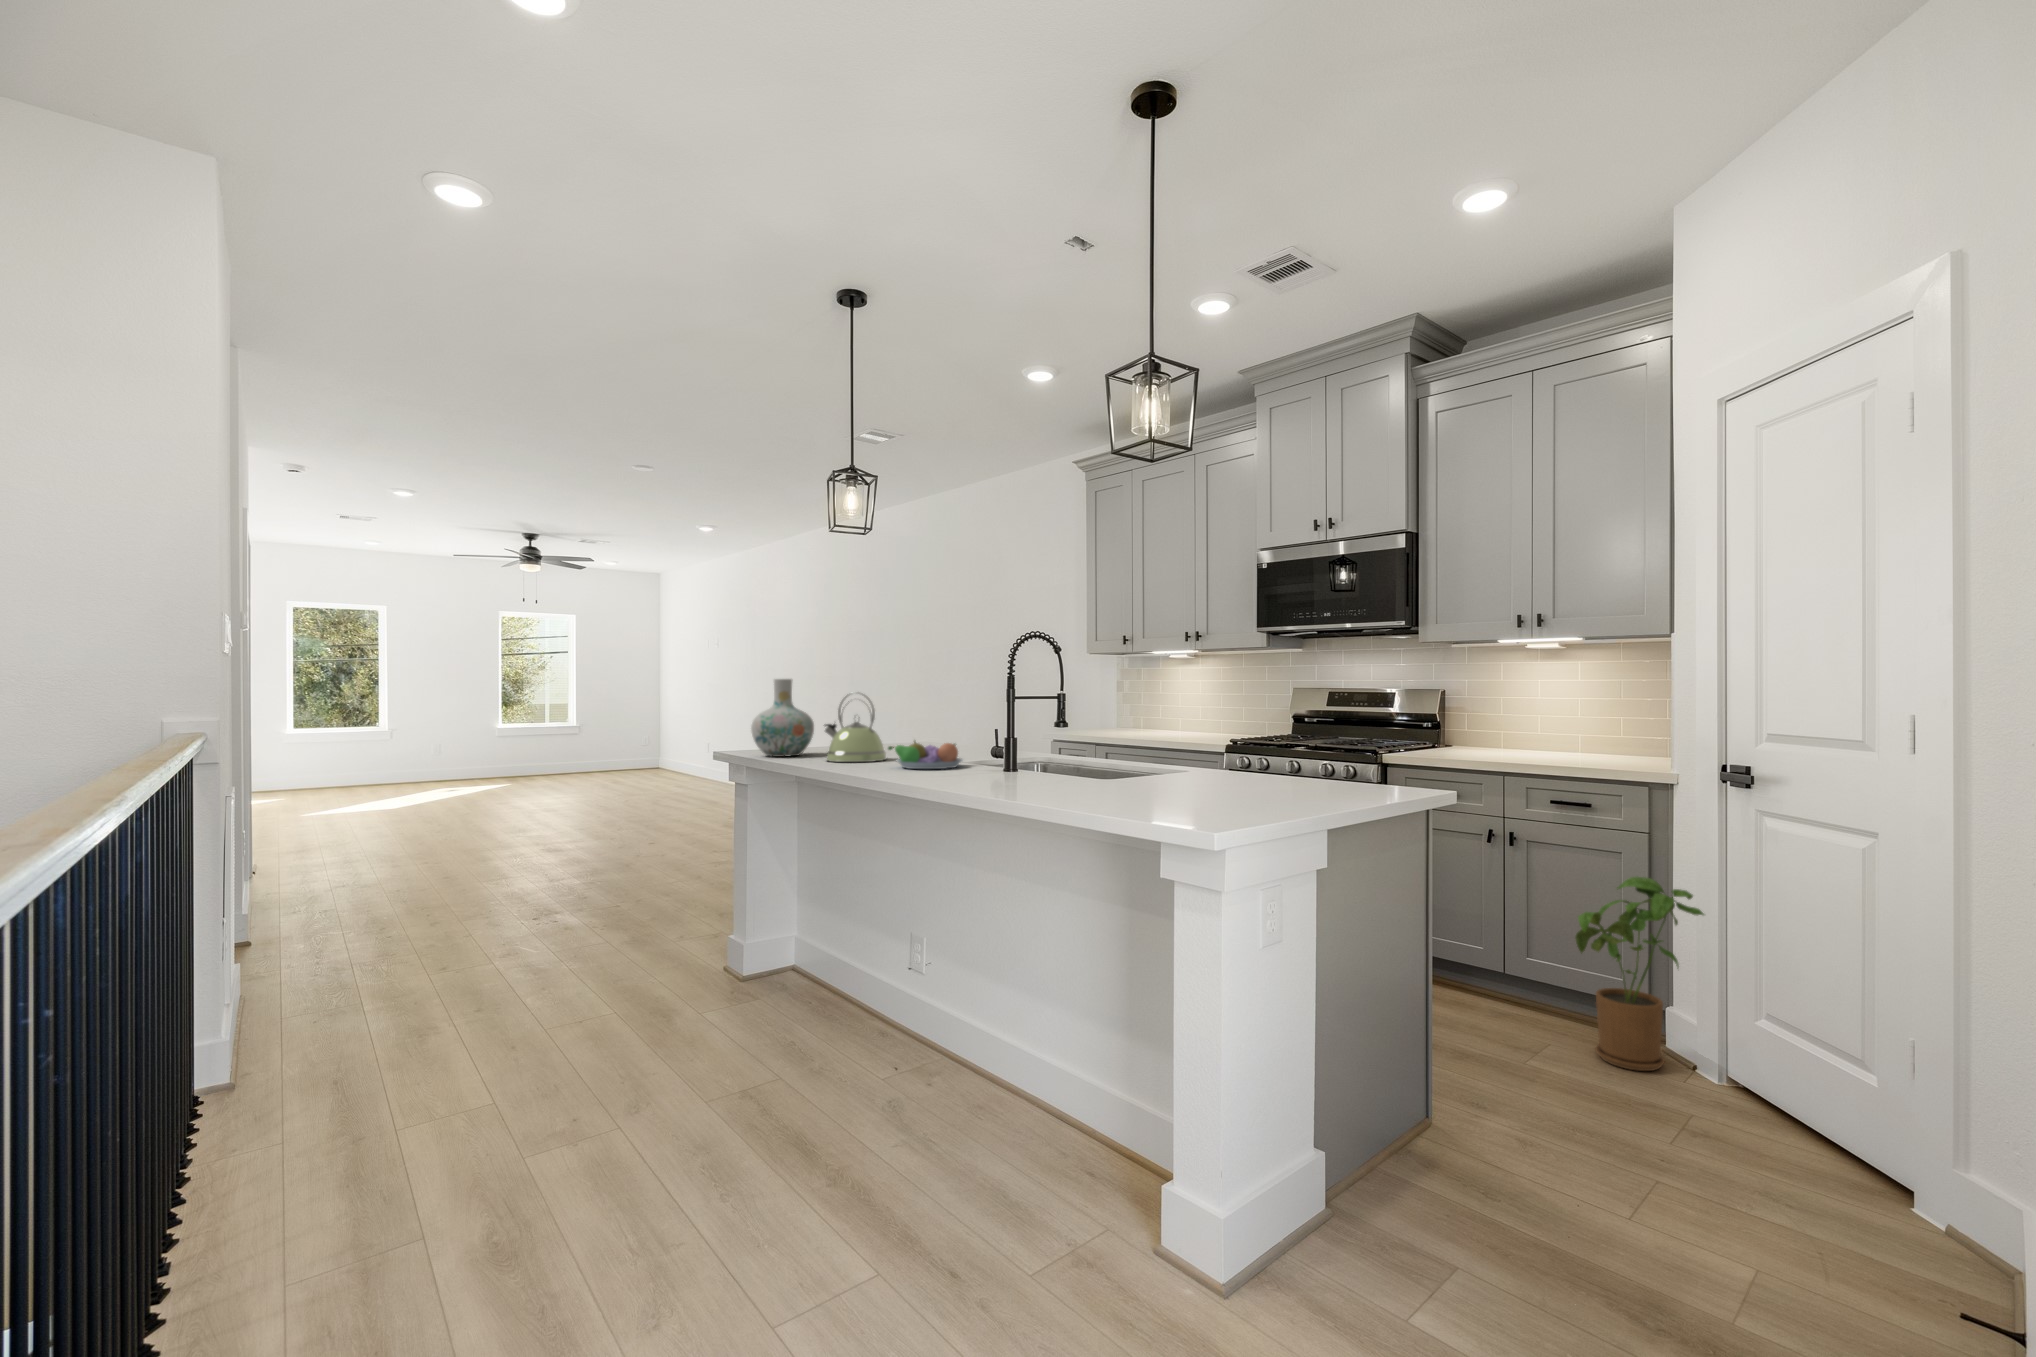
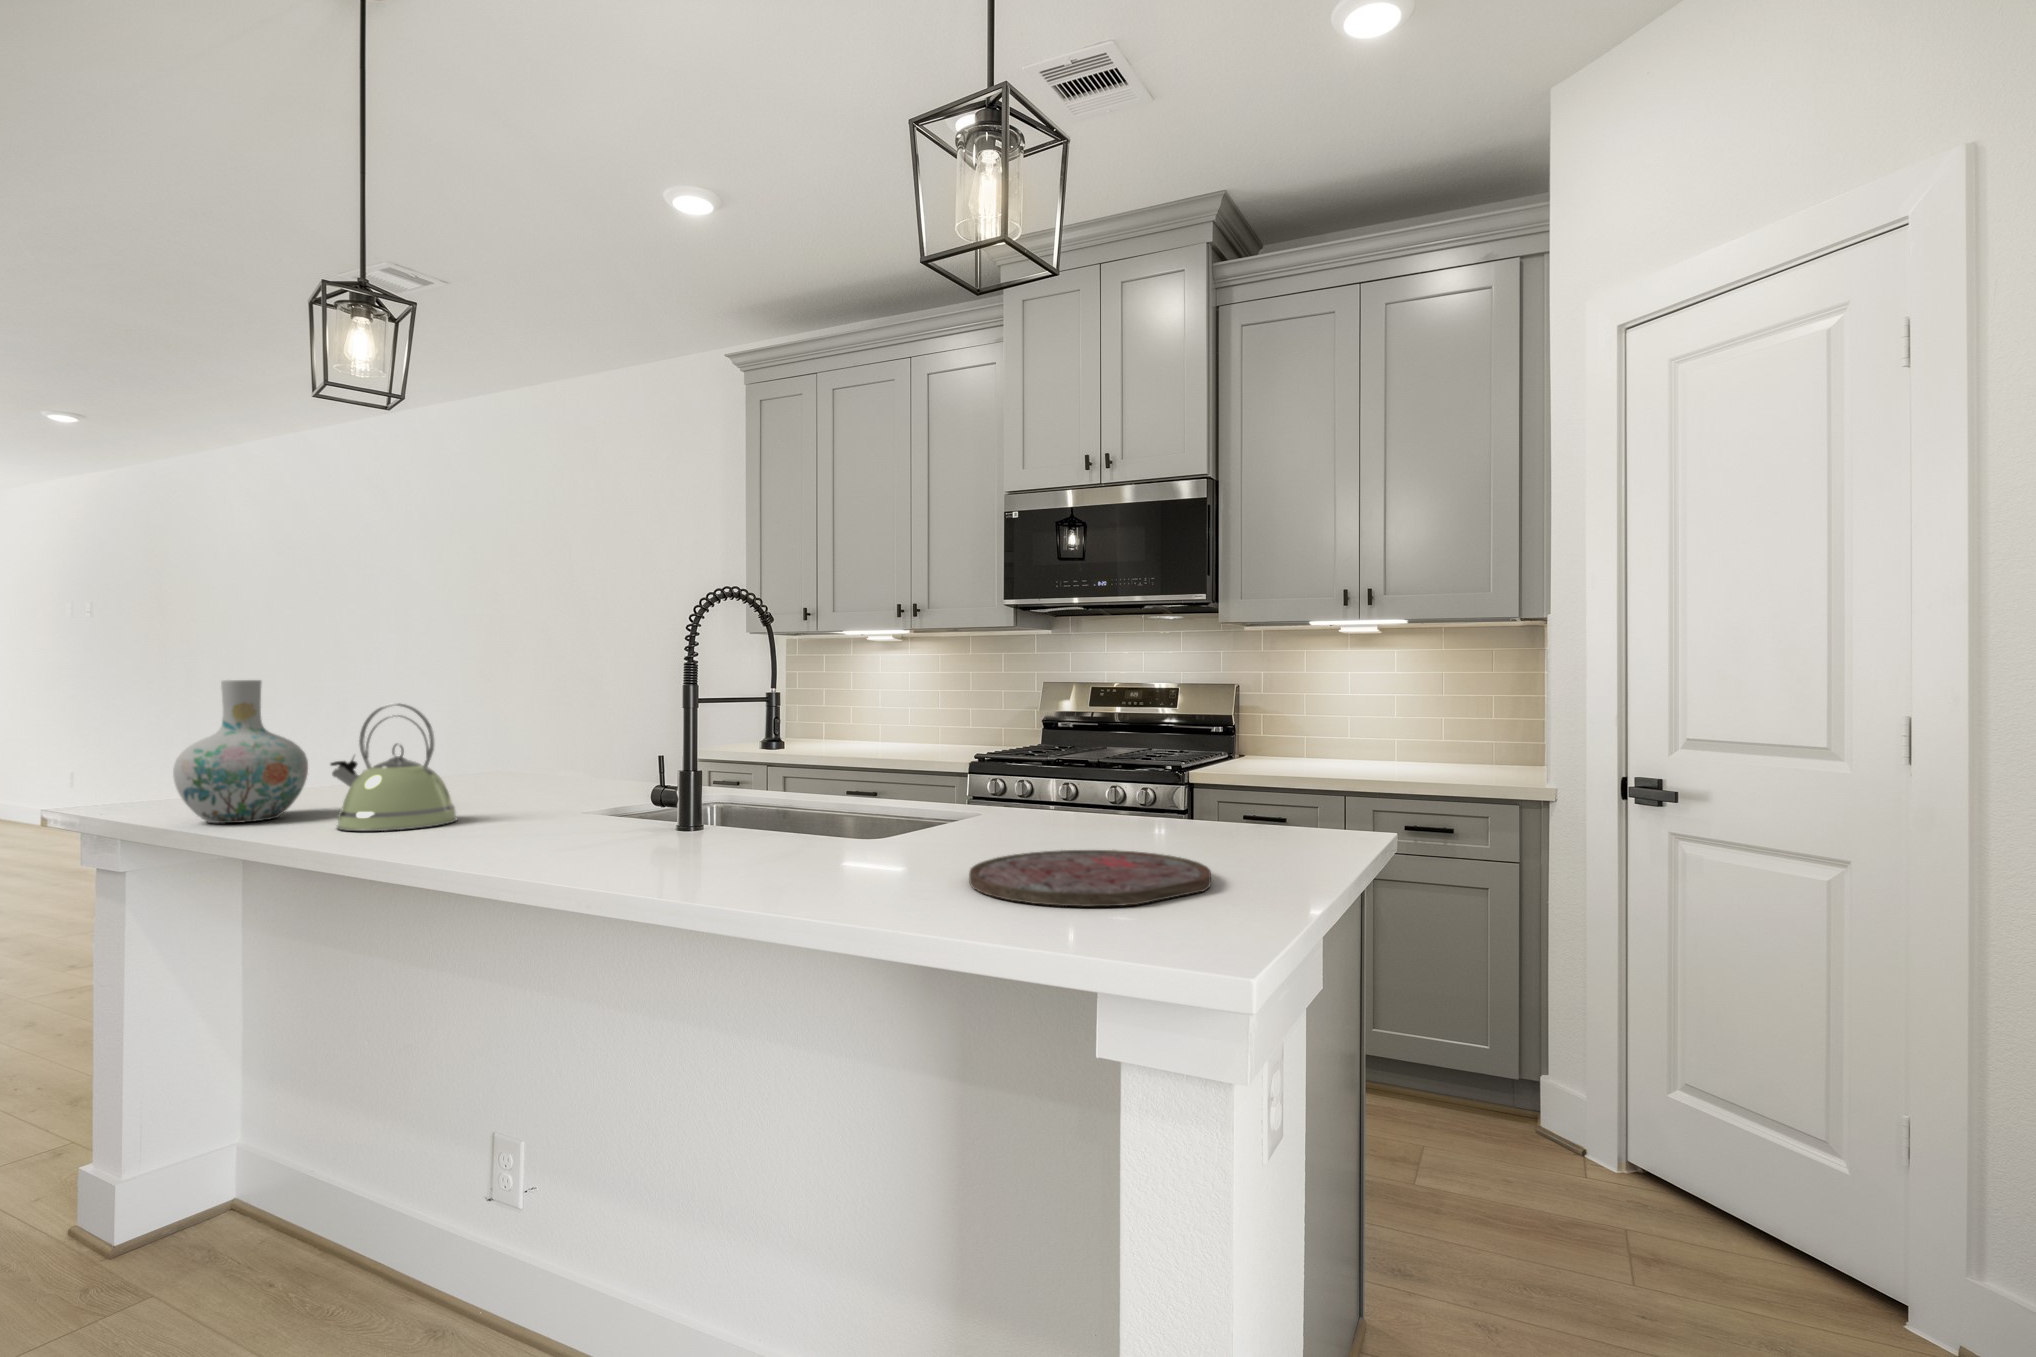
fruit bowl: present [888,741,963,769] -> none [468,785,612,841]
cutting board: none [1131,783,1277,806] -> present [969,850,1211,906]
house plant: present [1576,877,1704,1071] -> none [1460,924,1617,1171]

